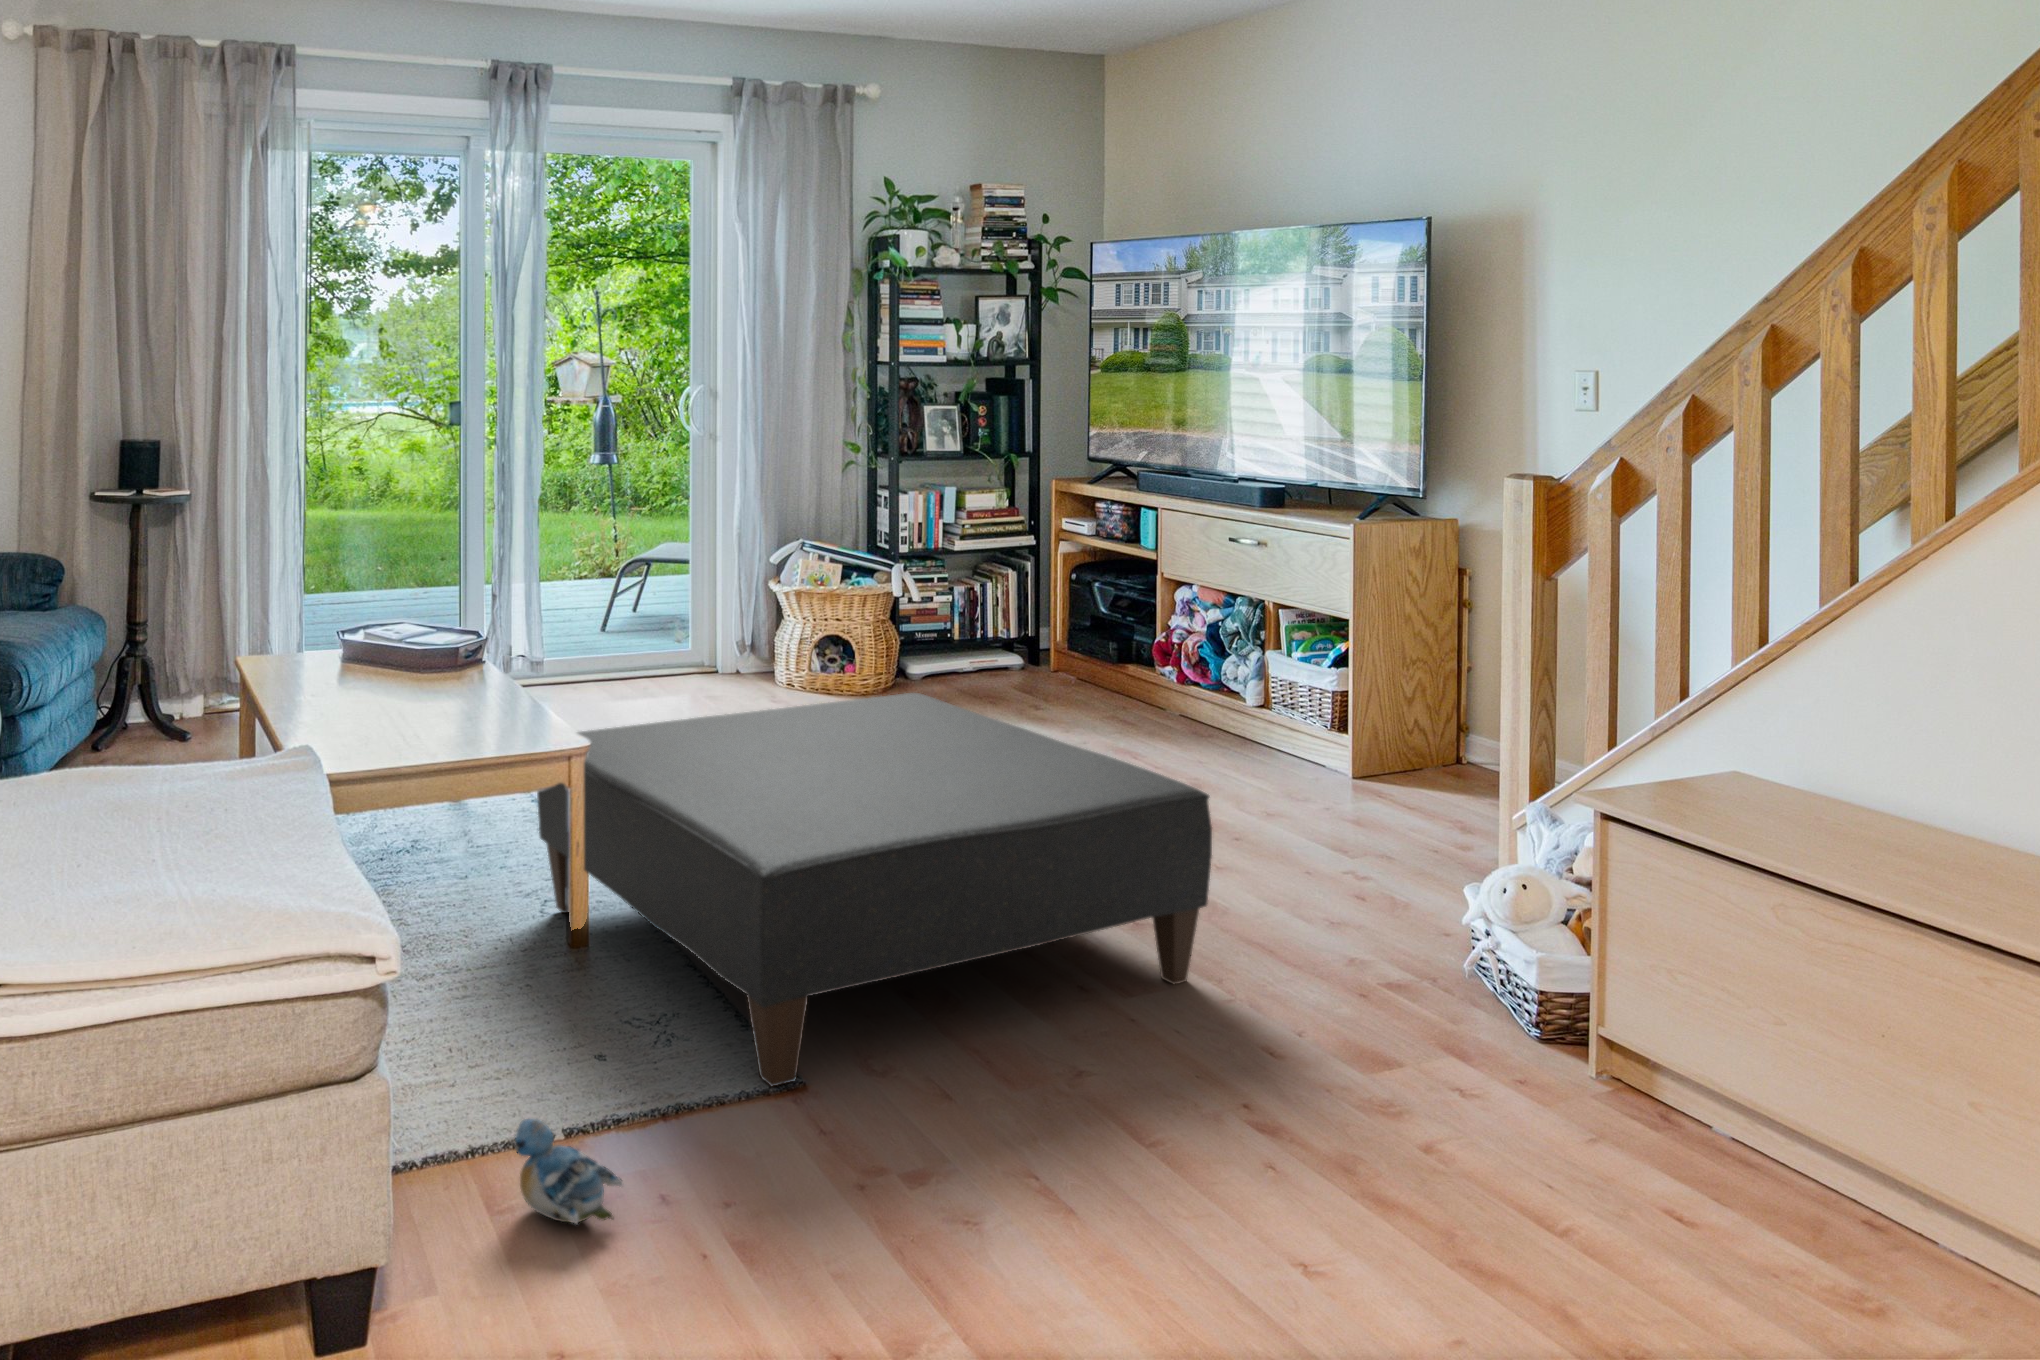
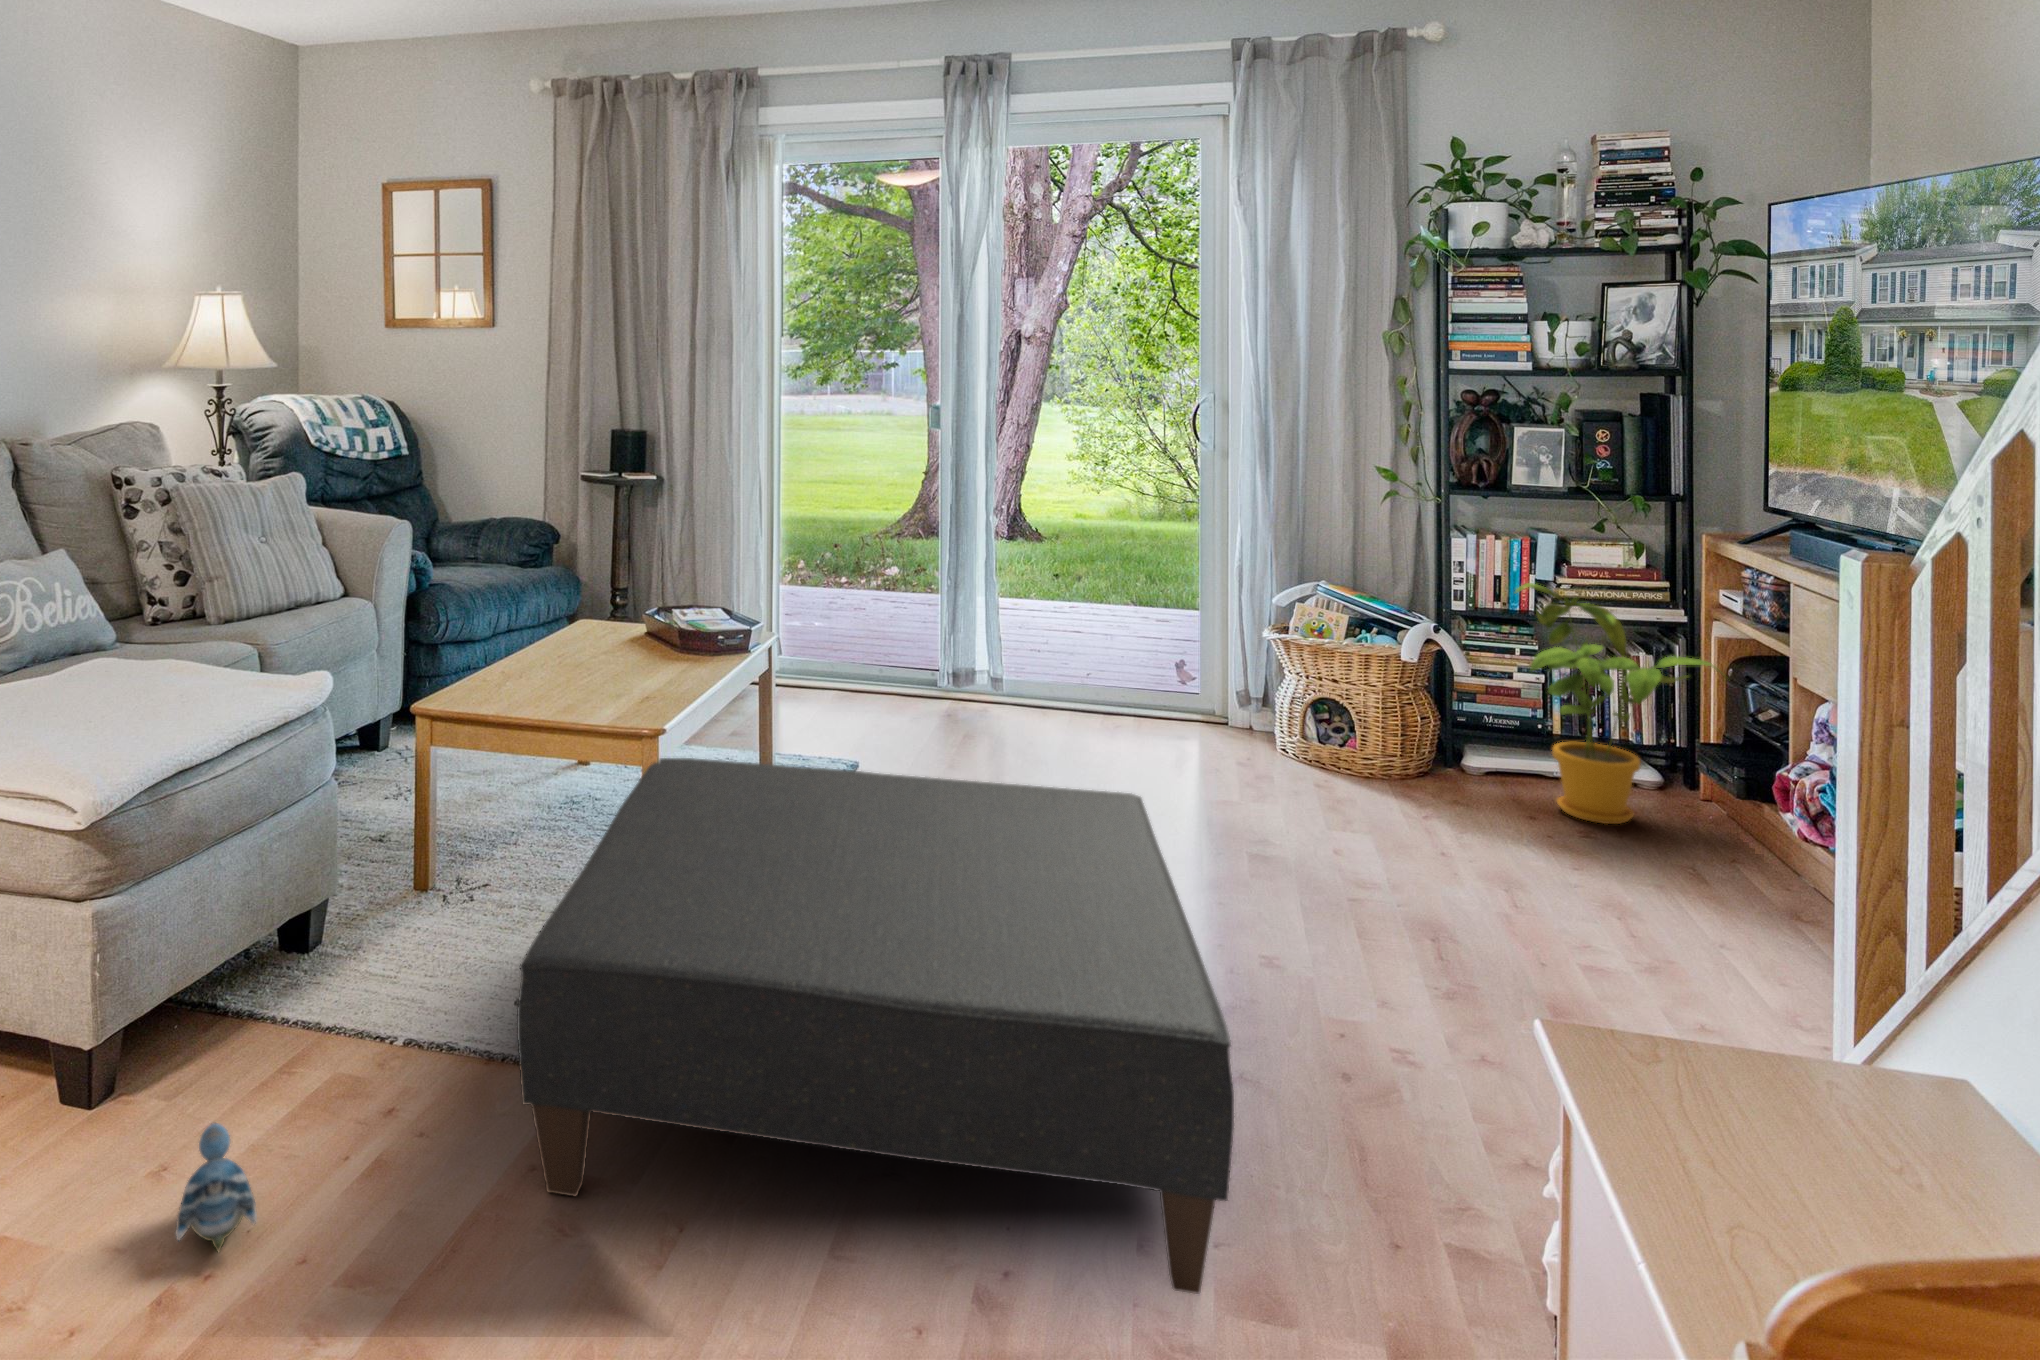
house plant: none [958,523,1085,695] -> present [1515,583,1728,824]

